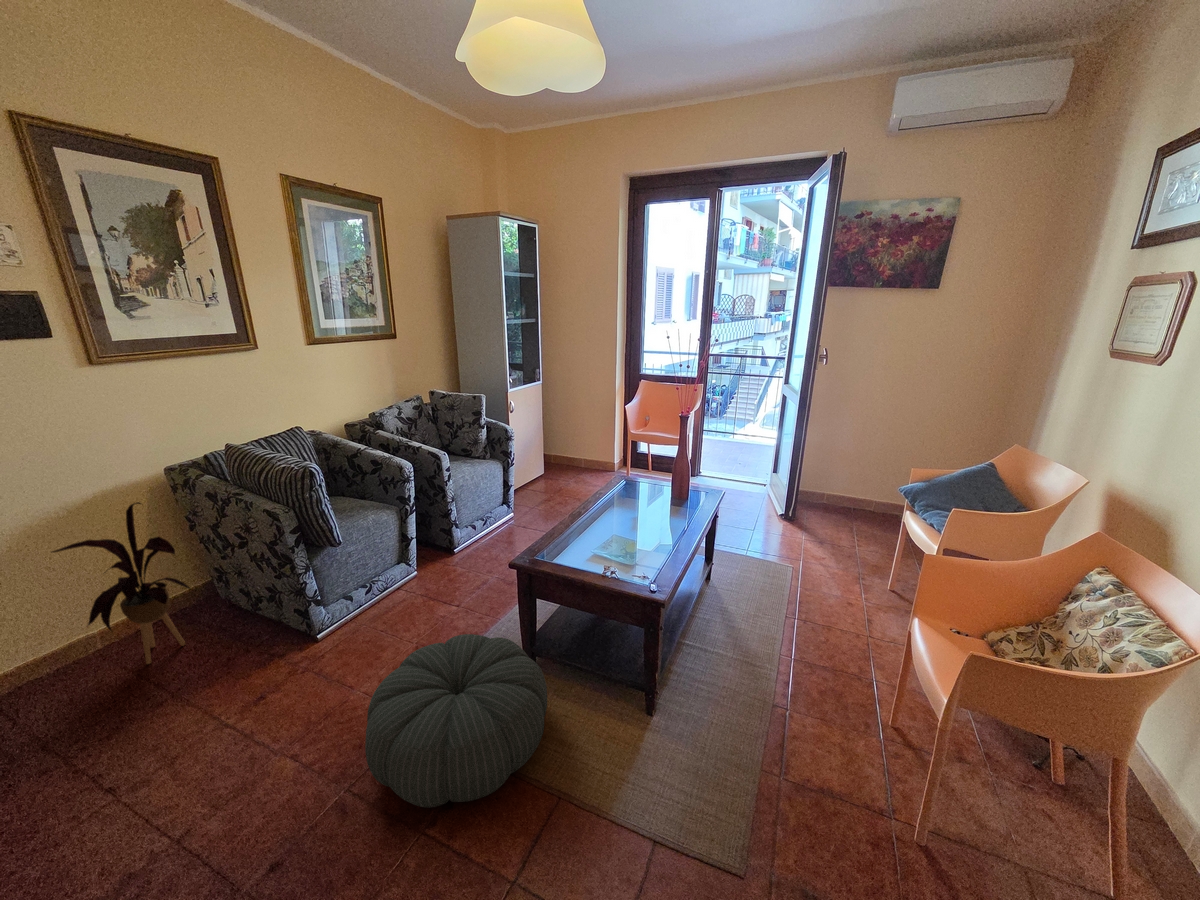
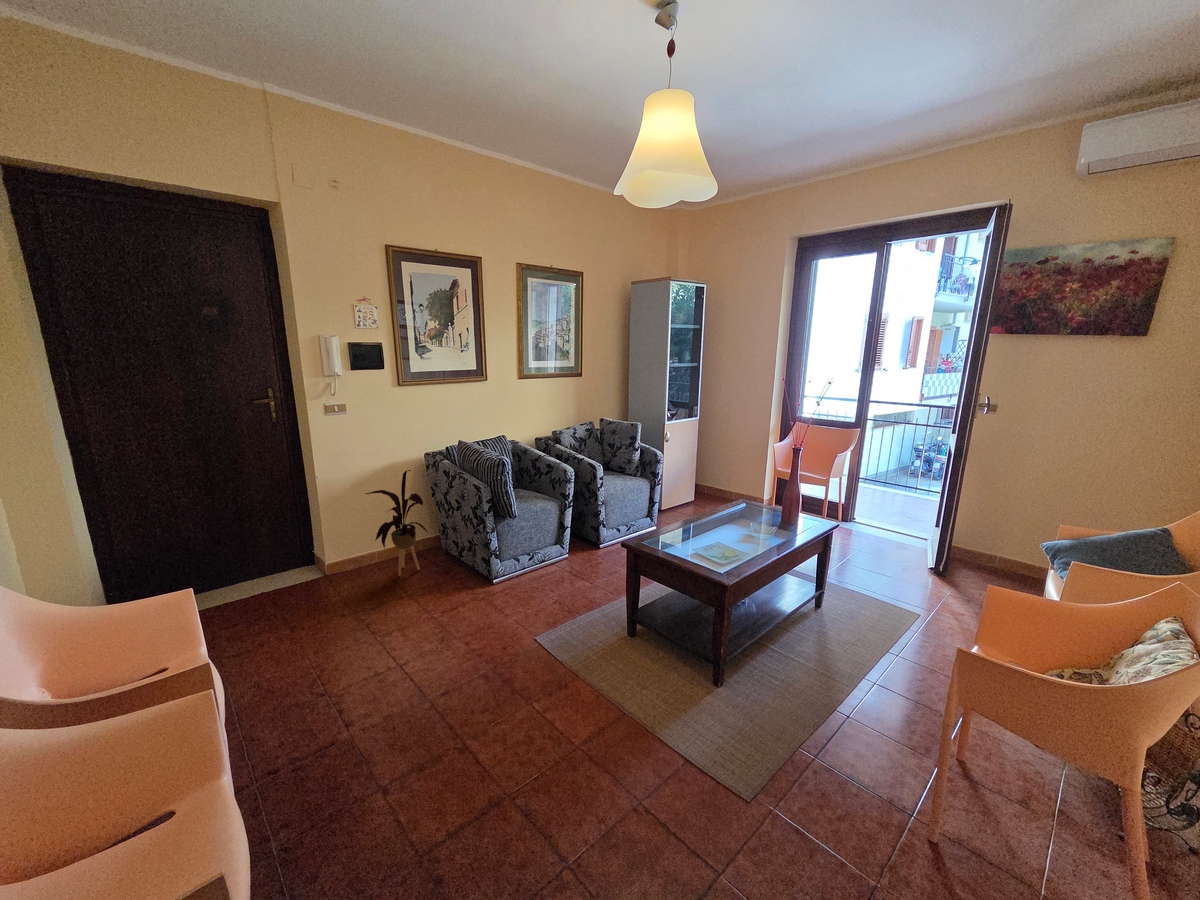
pouf: present [365,634,547,808] -> none [504,594,635,703]

